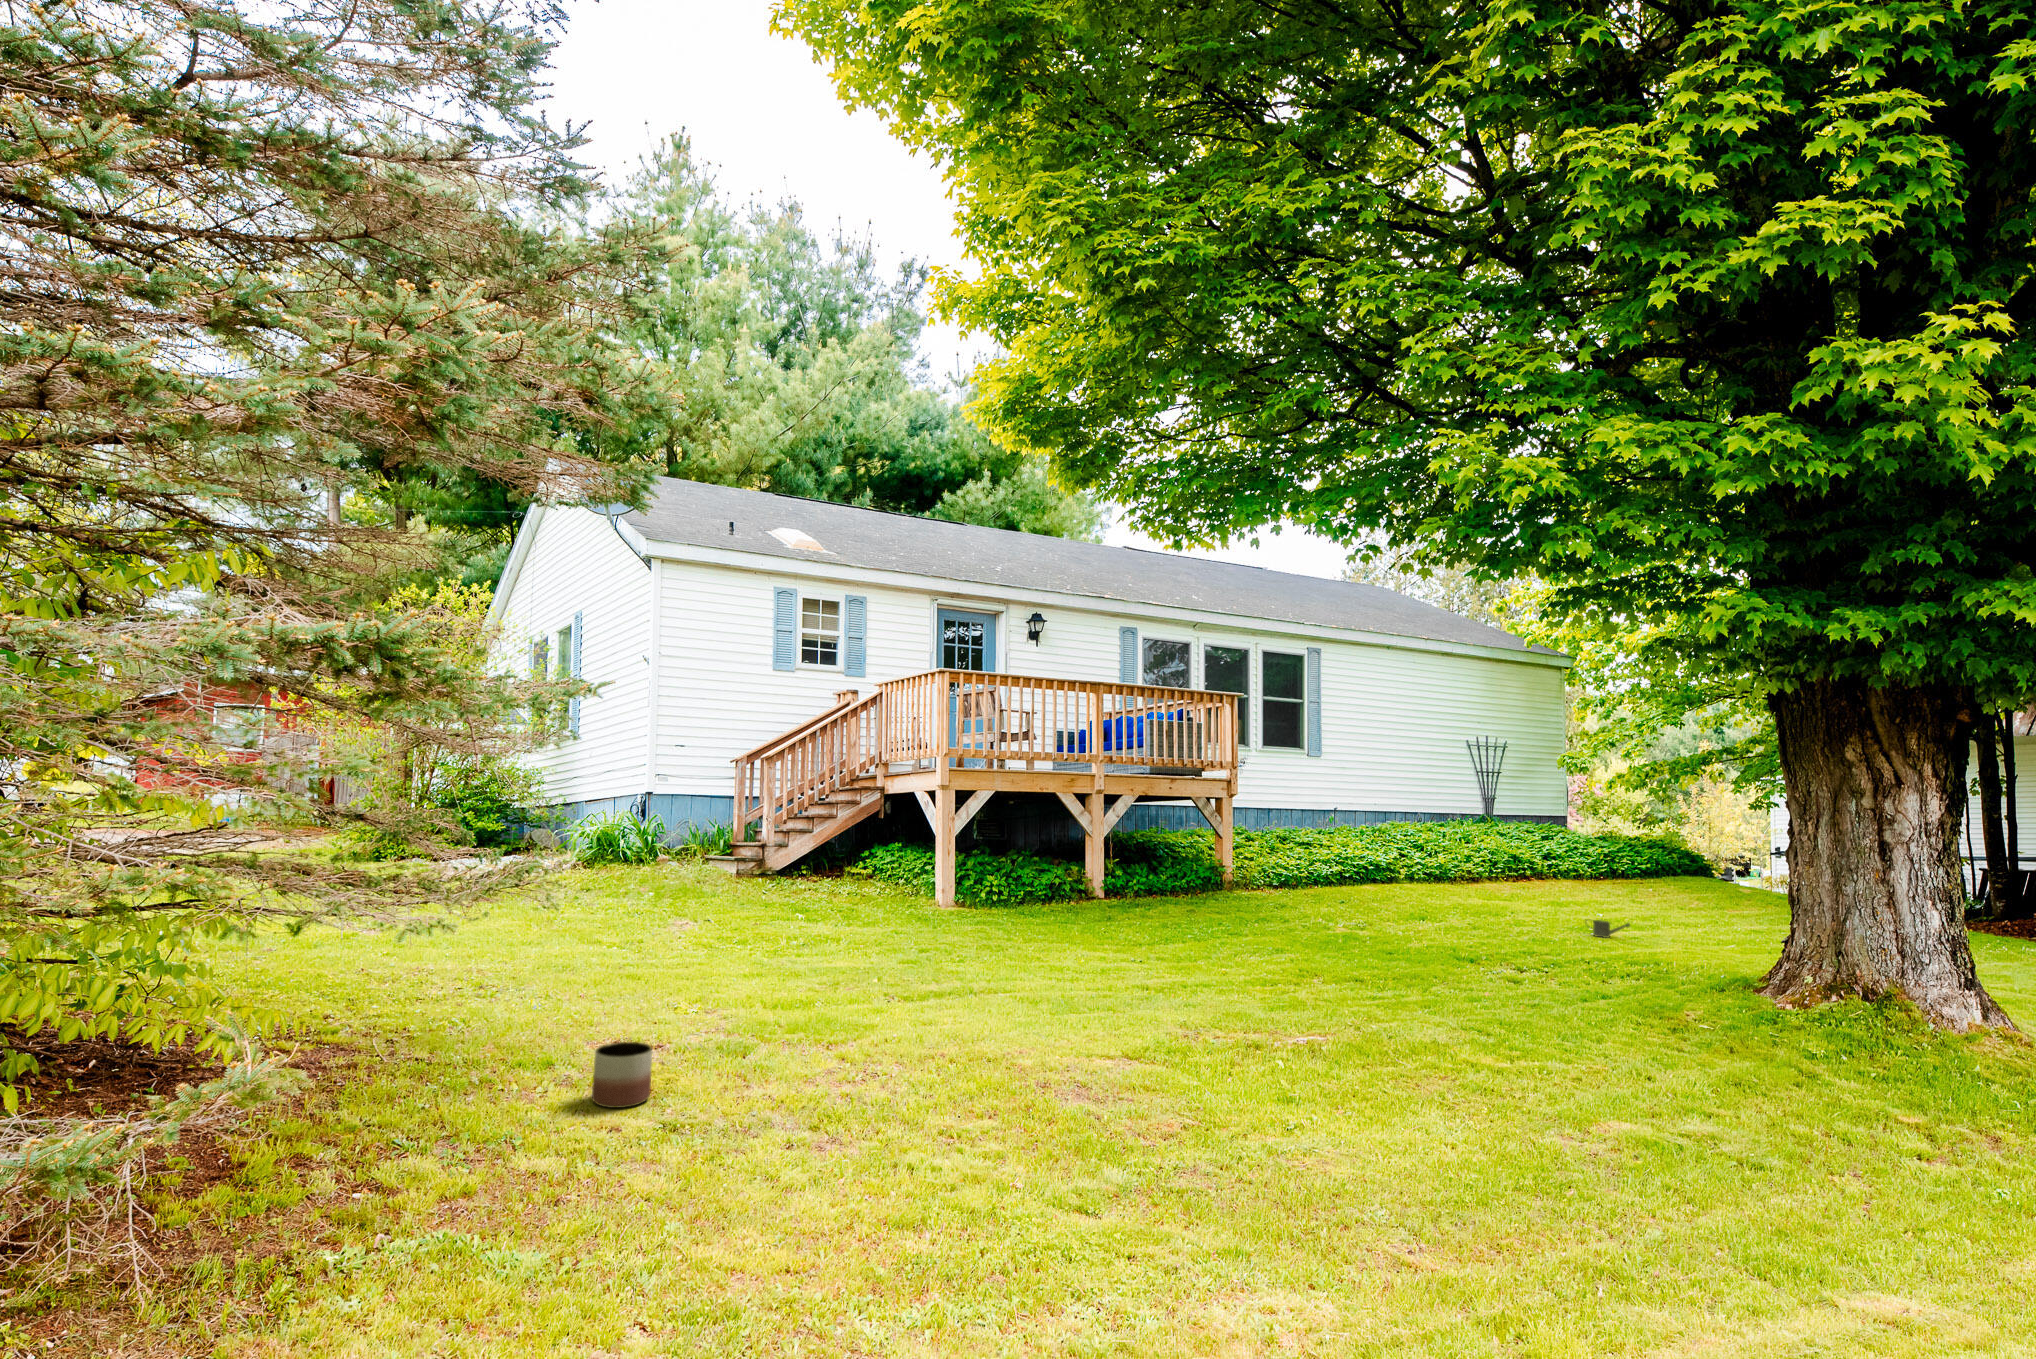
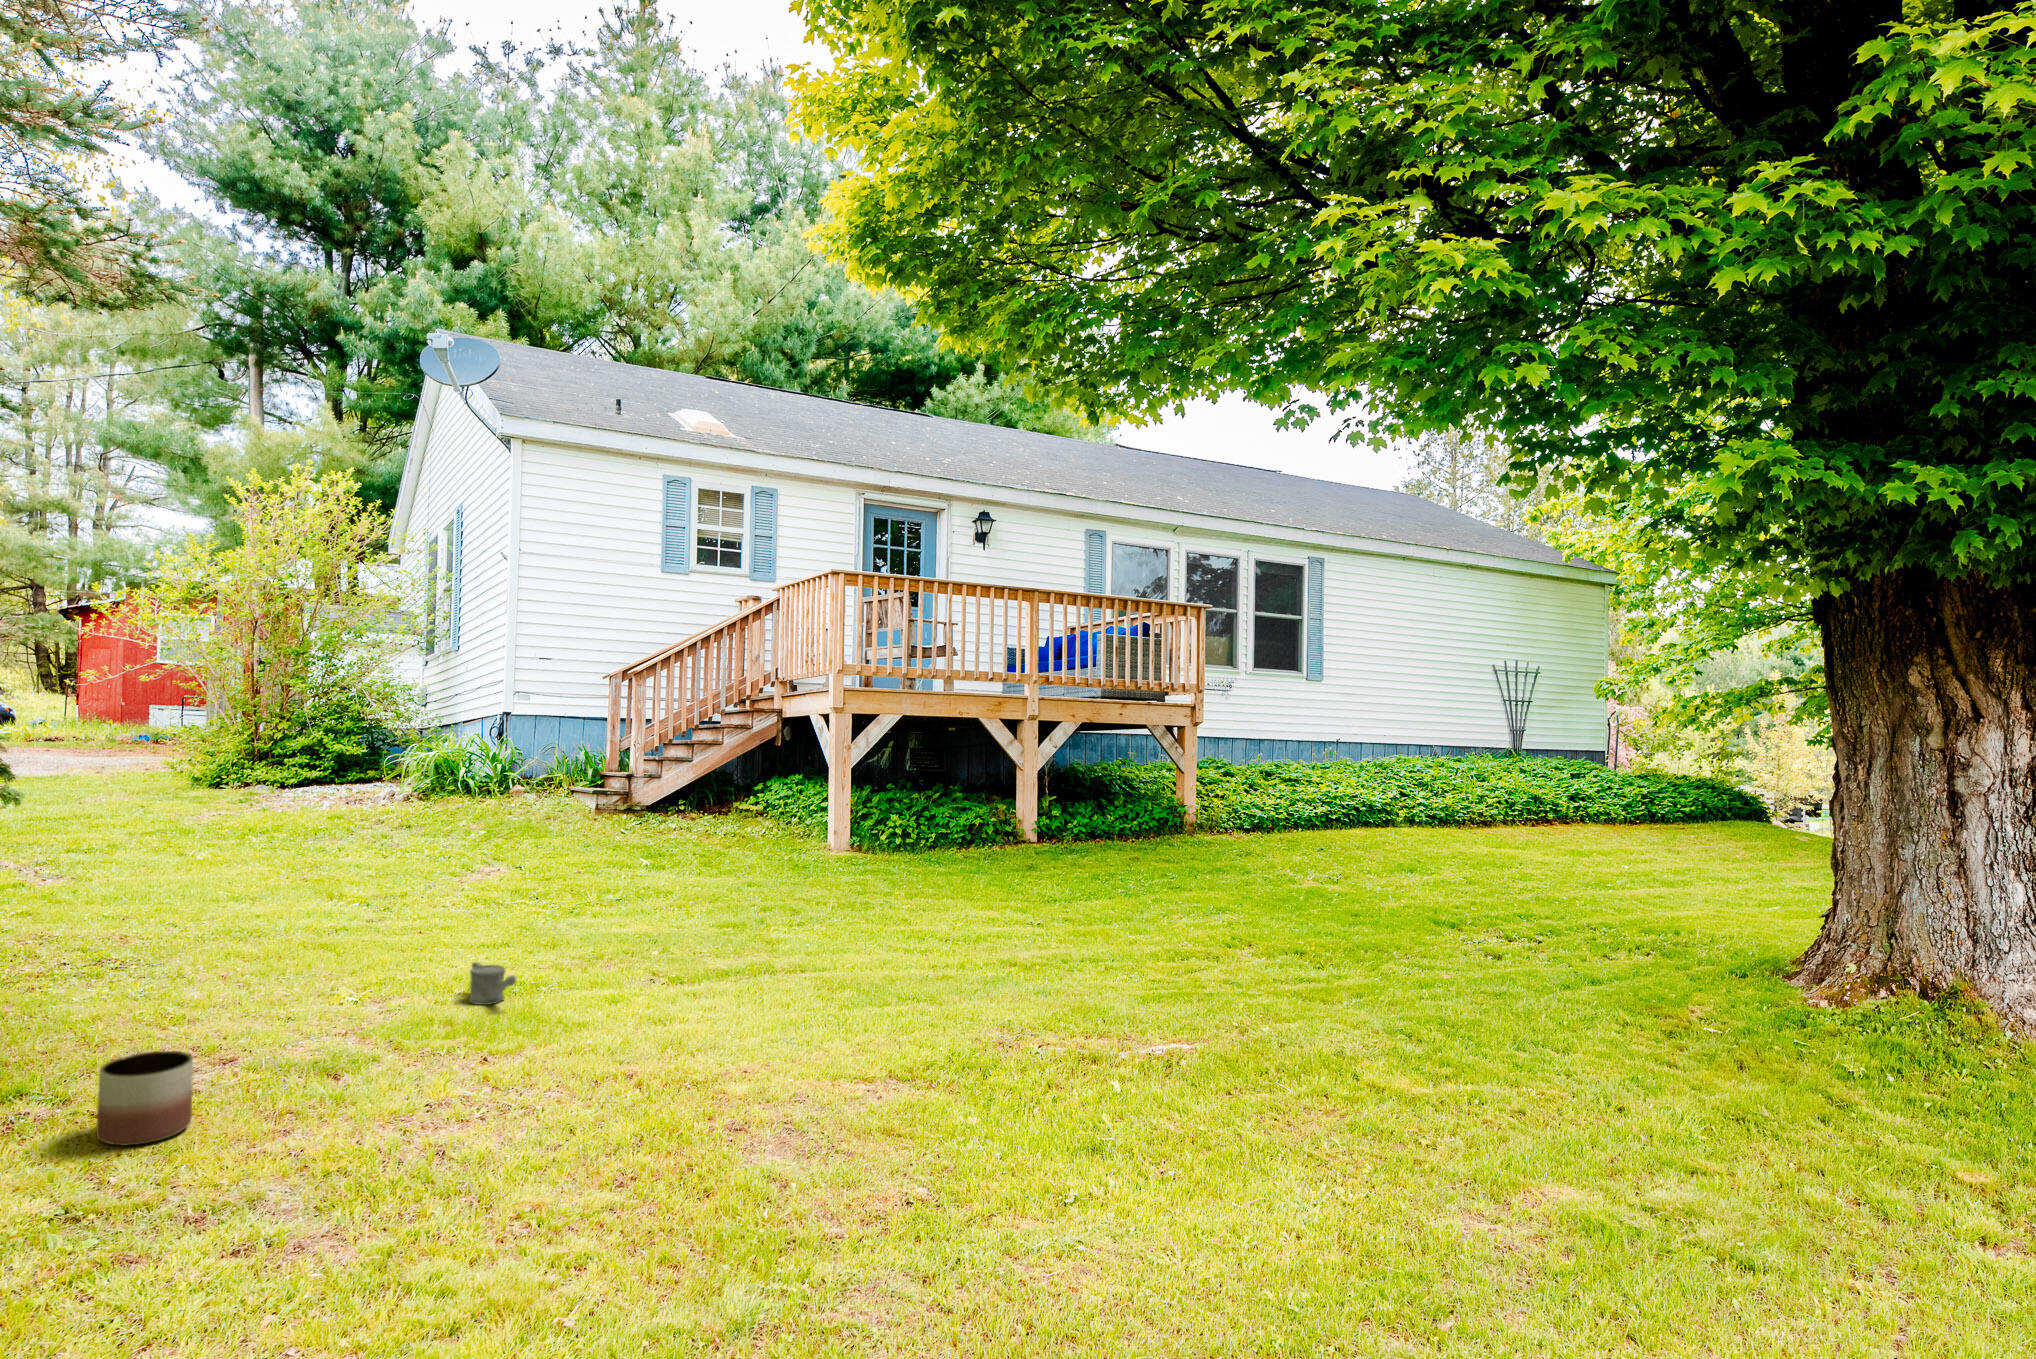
watering can: present [1586,920,1630,938] -> present [469,962,516,1005]

